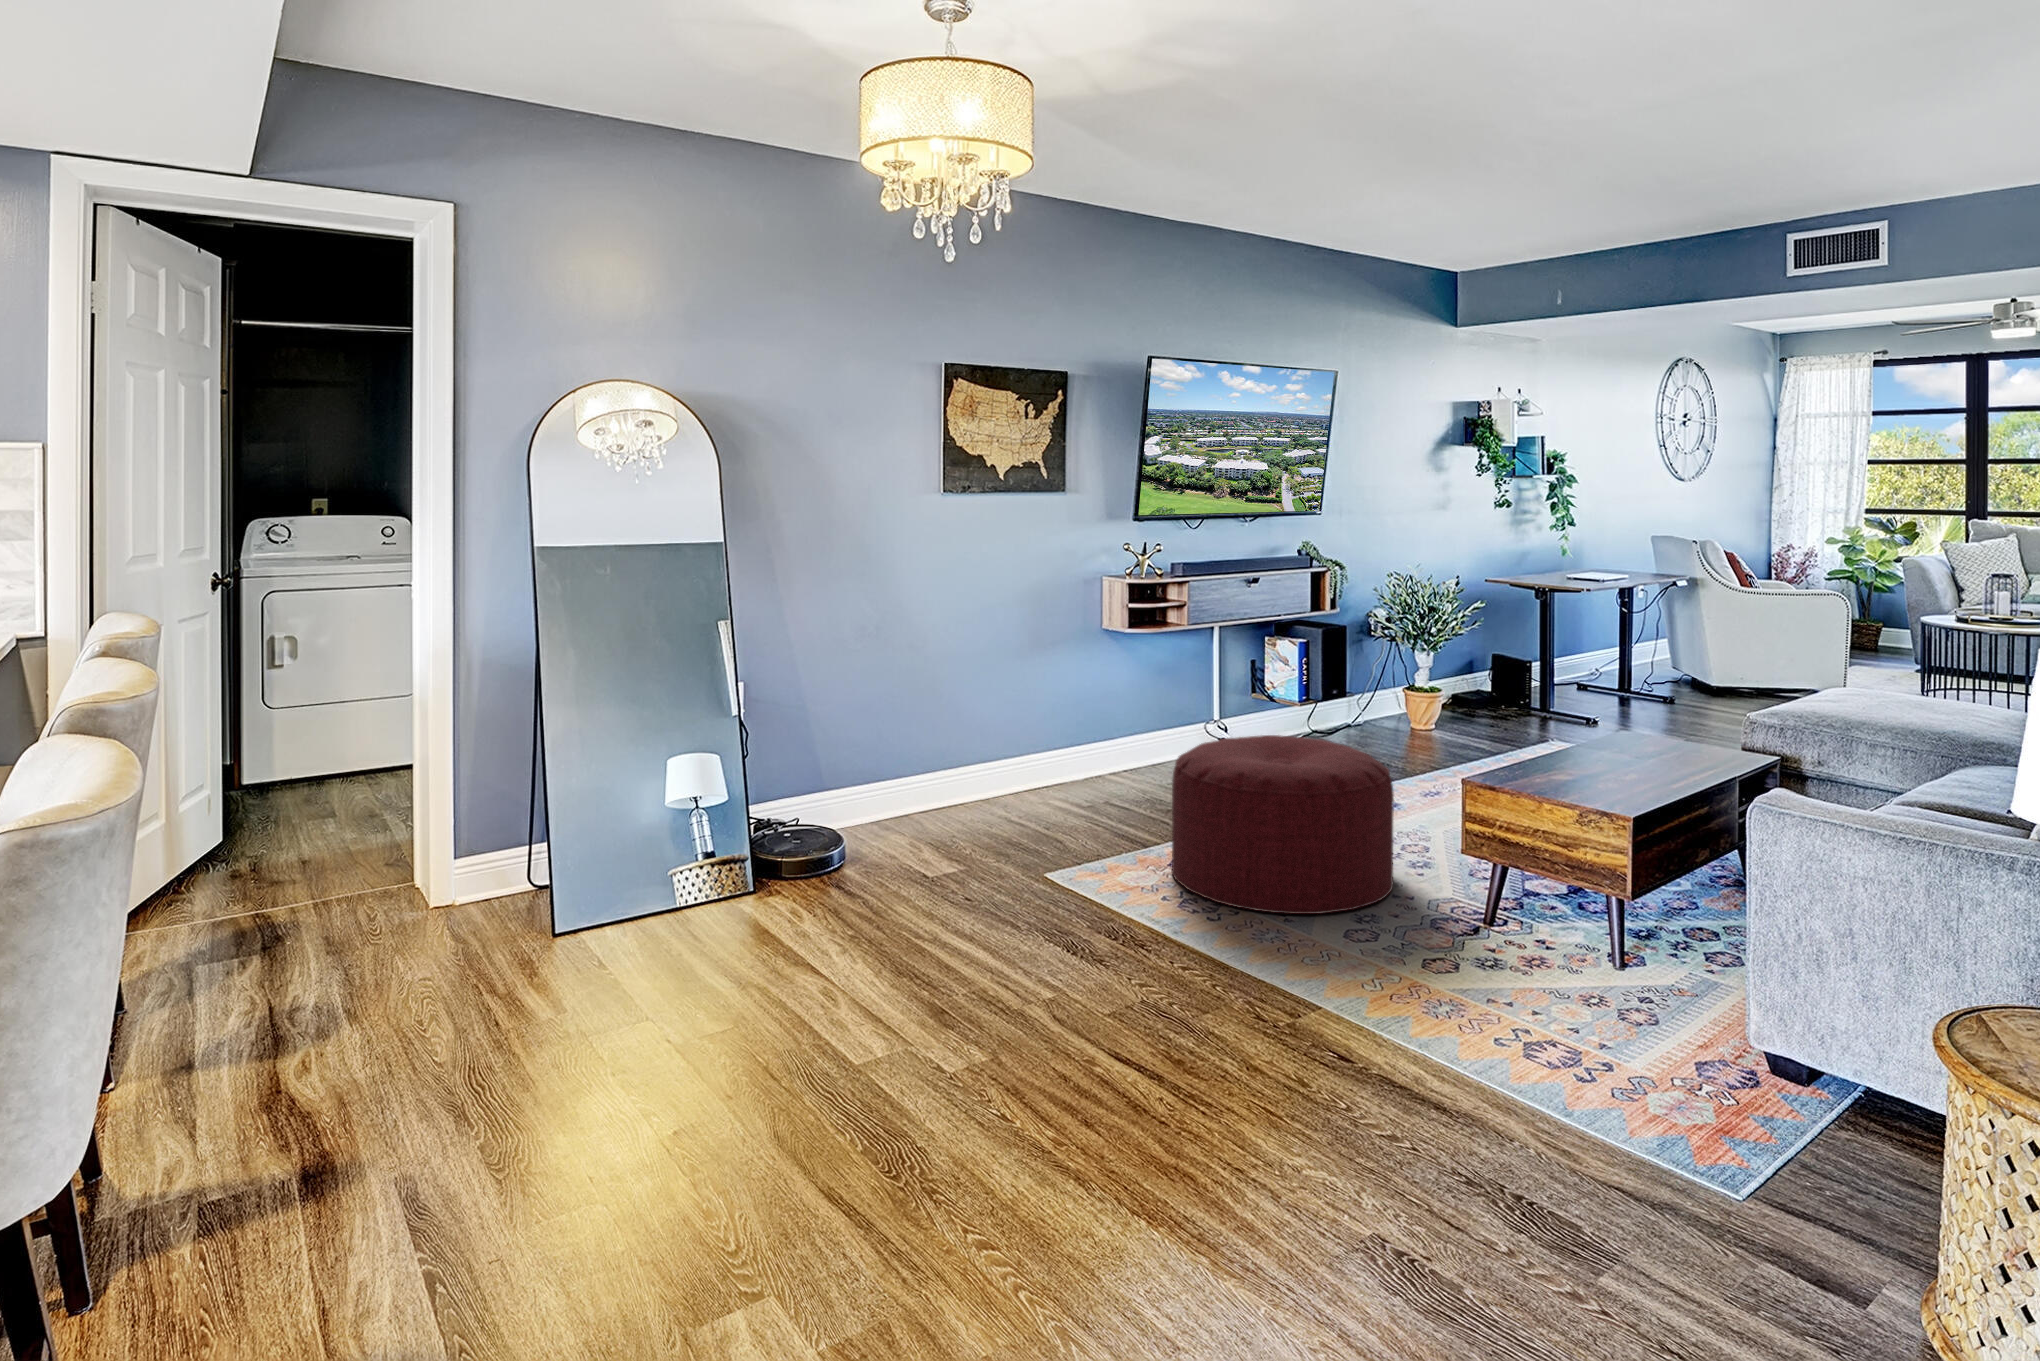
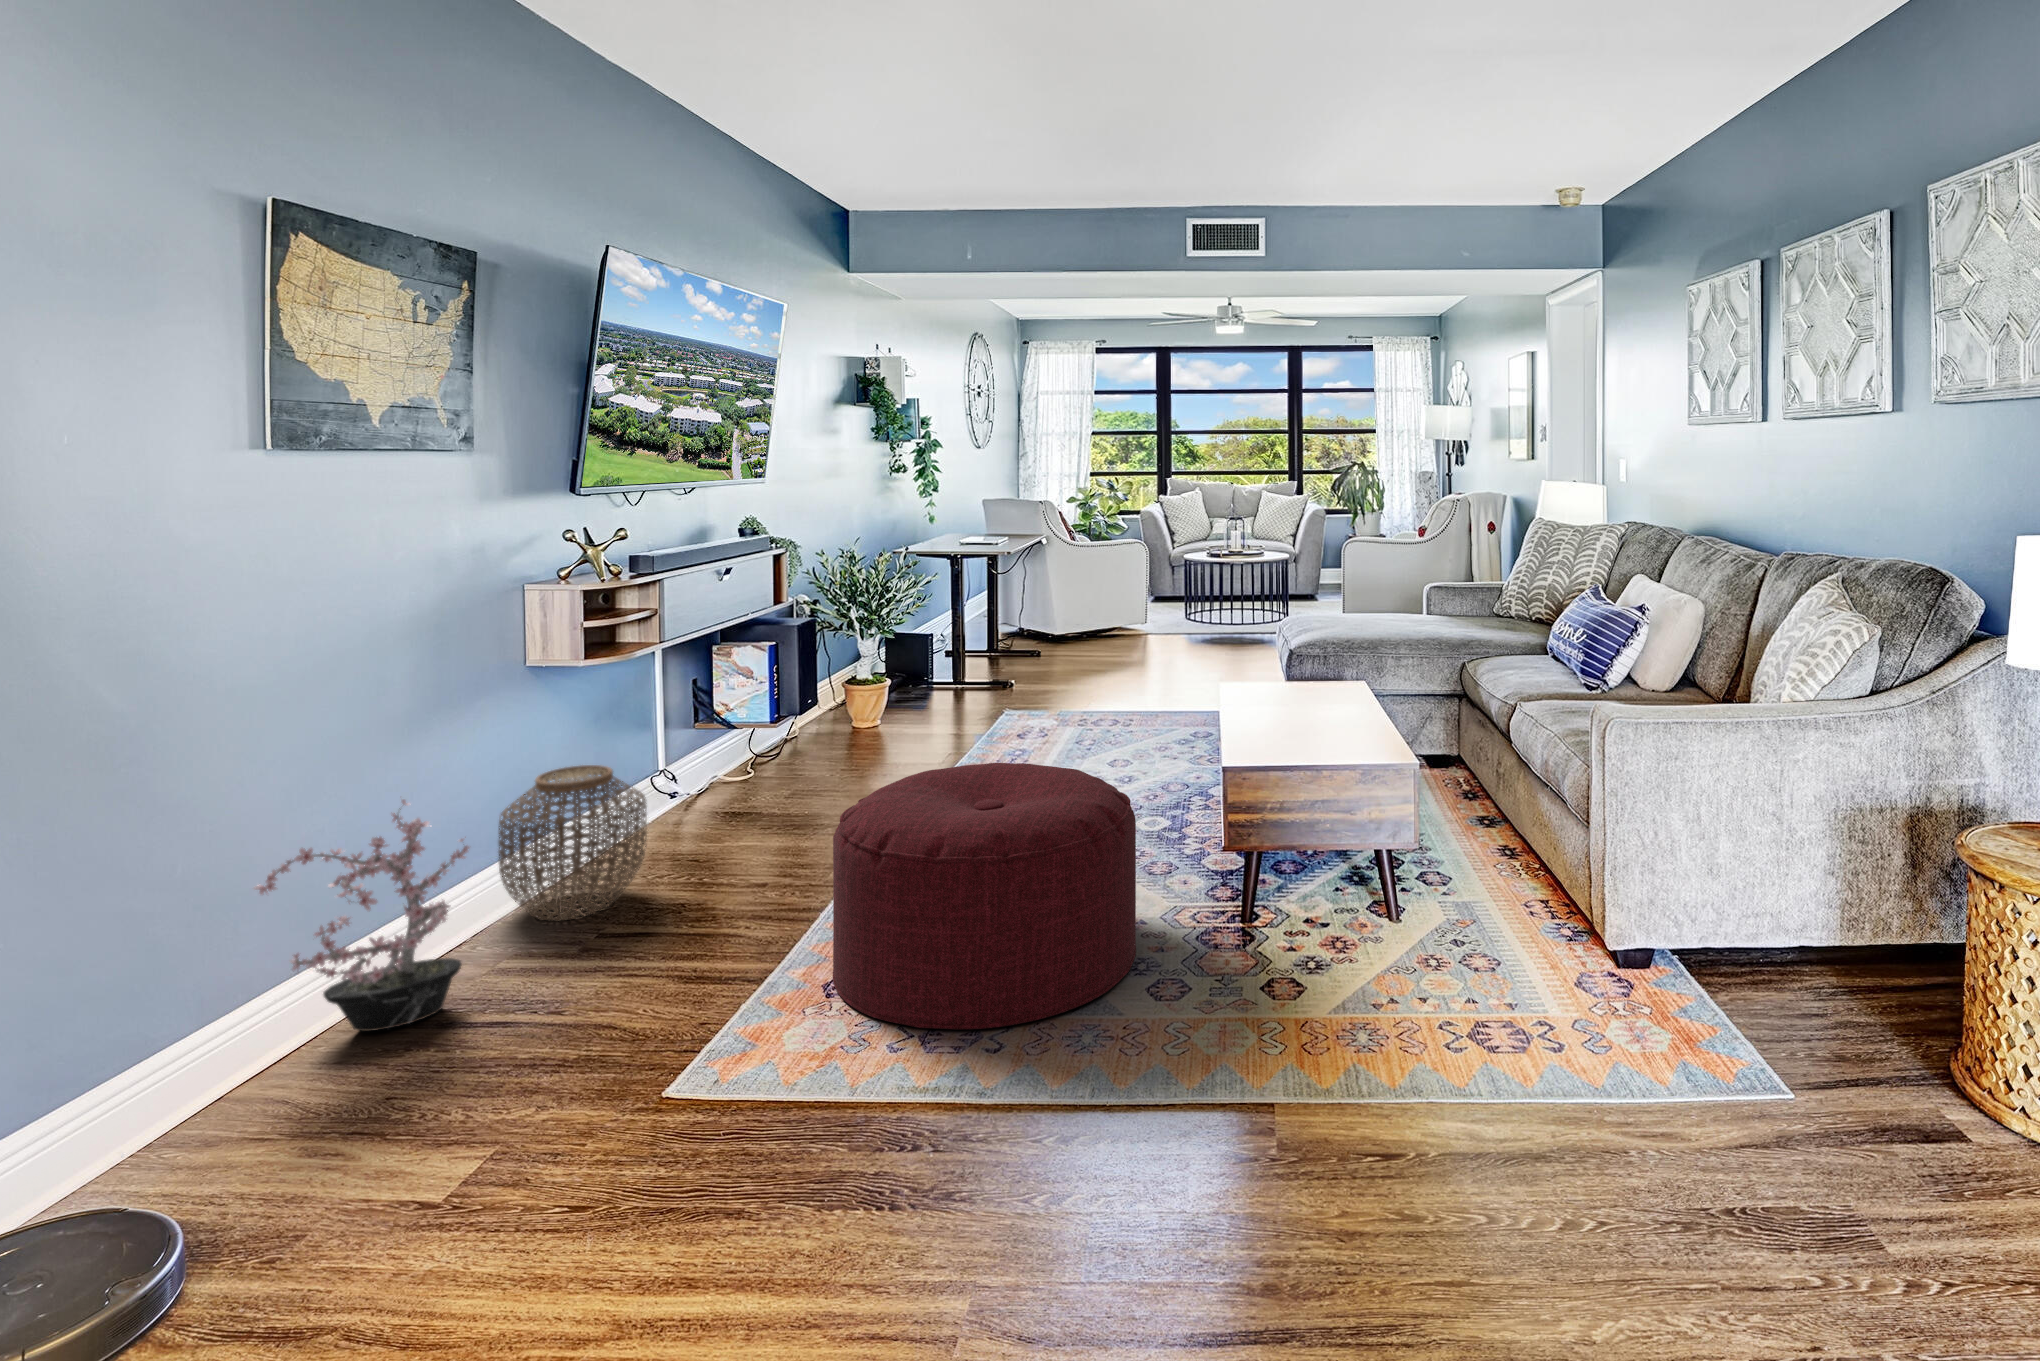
potted plant: none [914,687,1023,814] -> present [254,800,469,1031]
woven basket: none [1065,697,1148,792] -> present [499,765,647,920]

